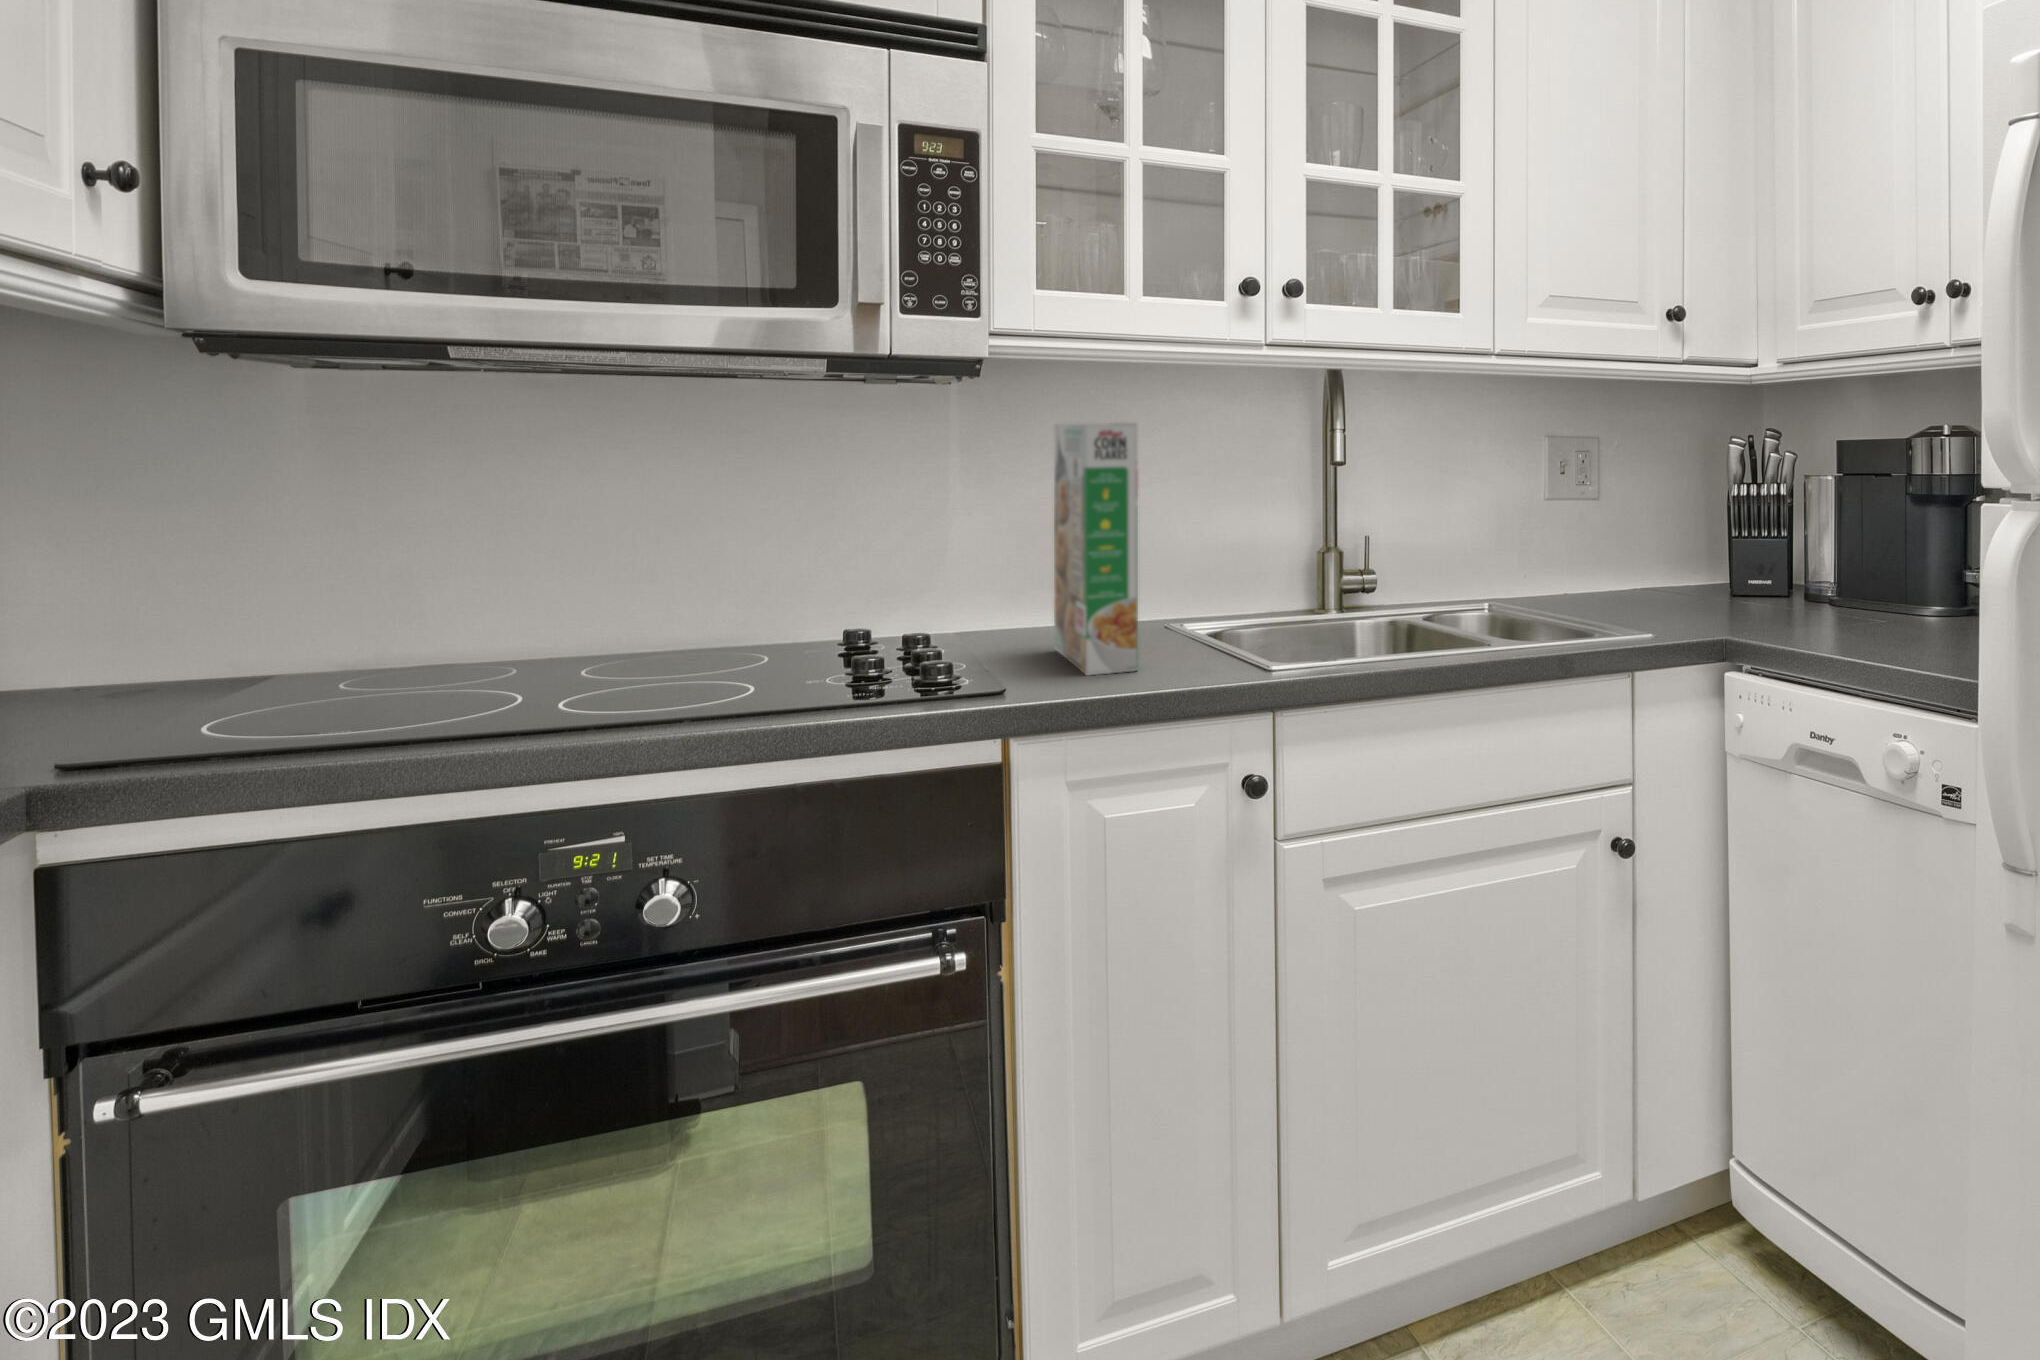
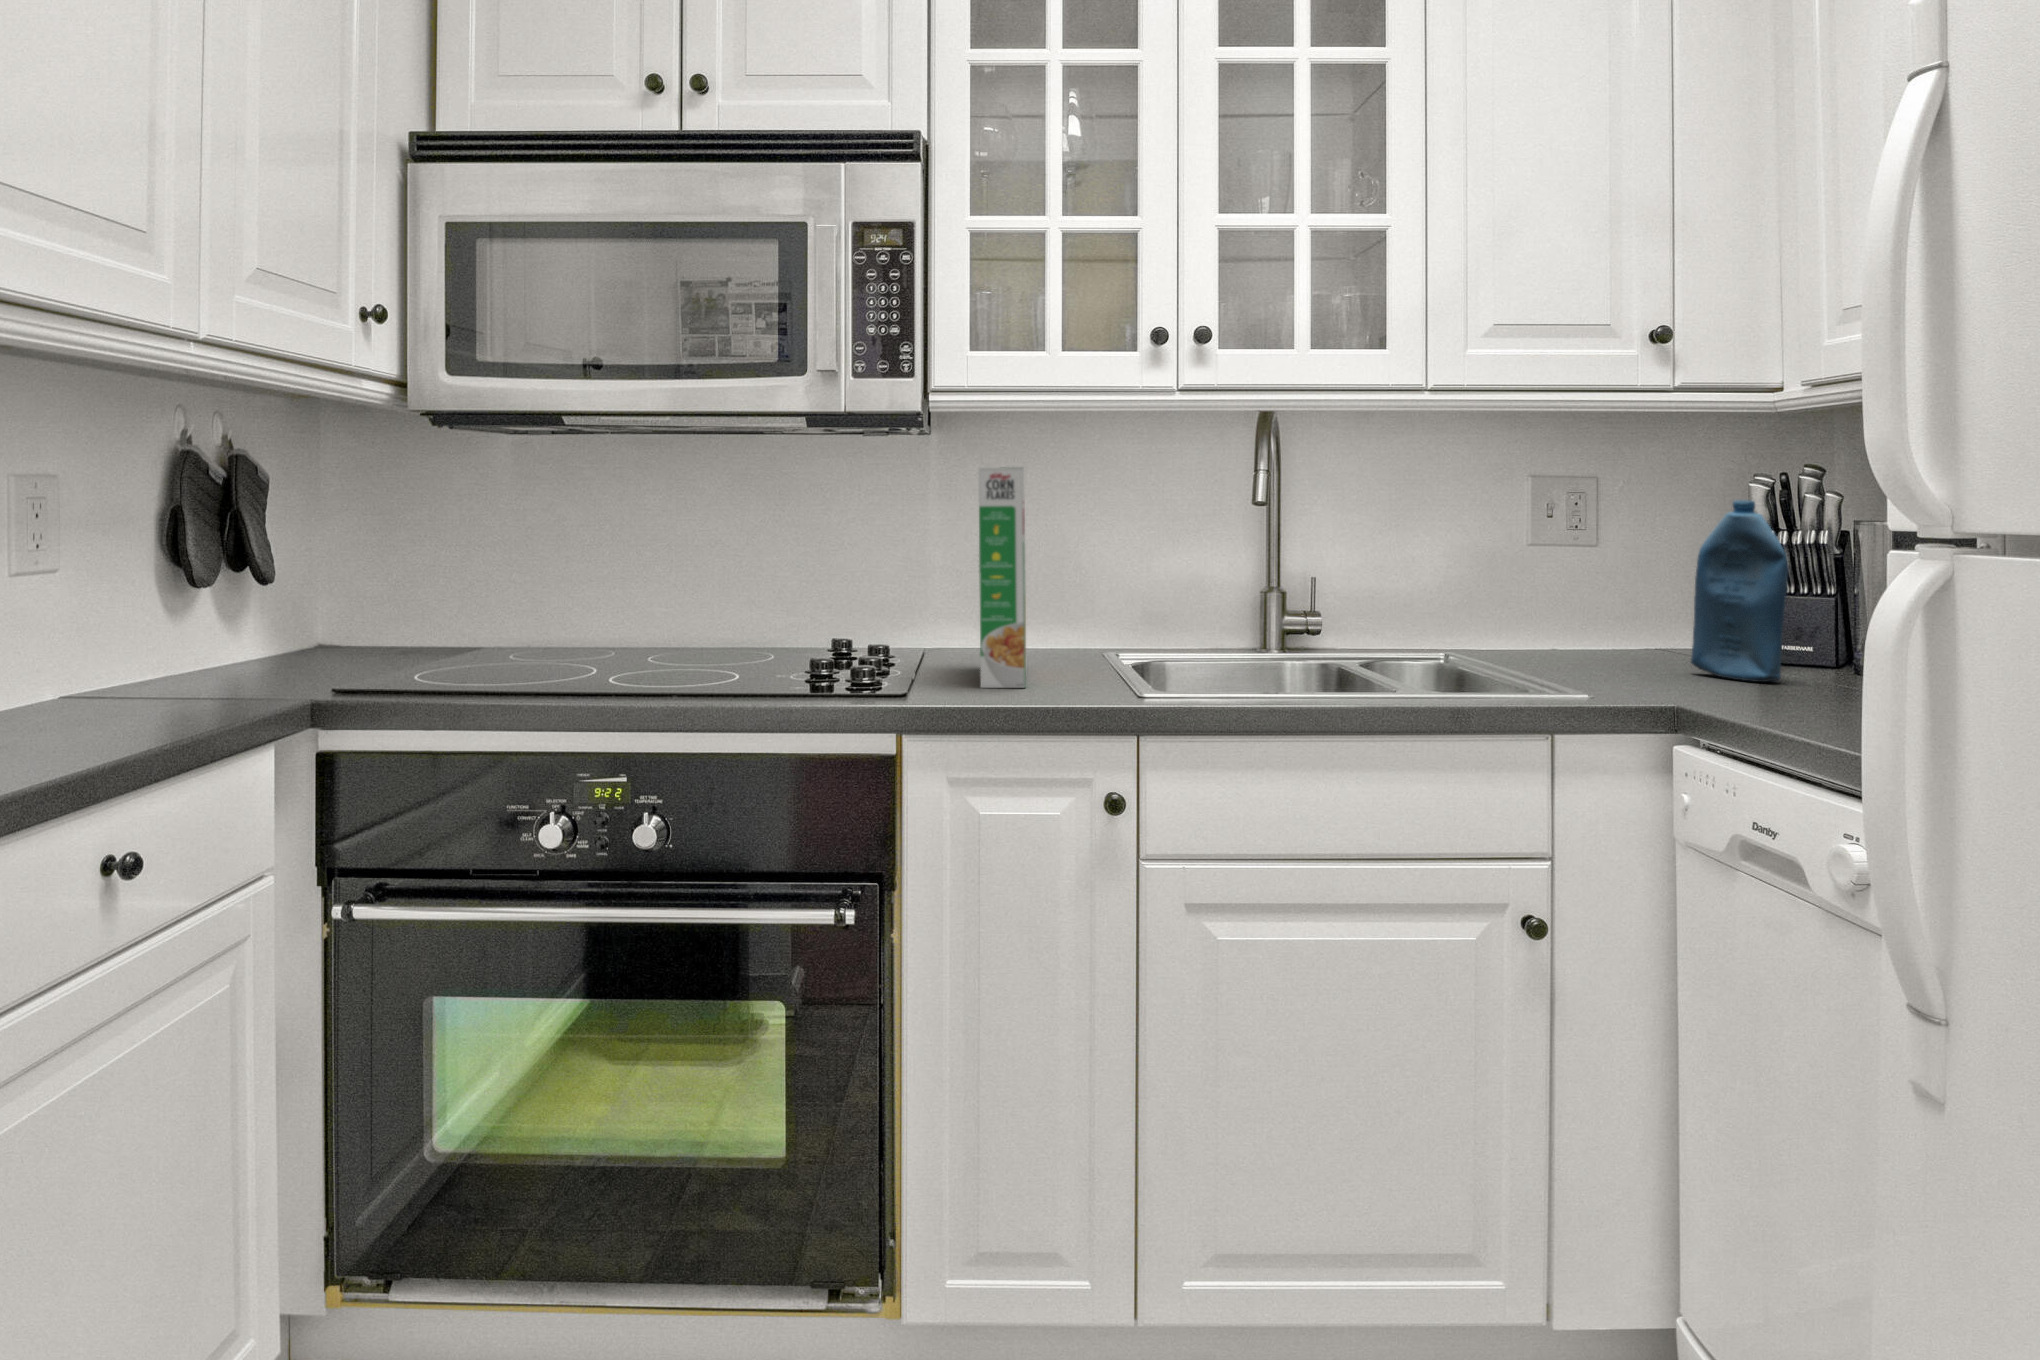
bottle: none [1688,453,1765,608] -> present [1691,500,1788,682]

